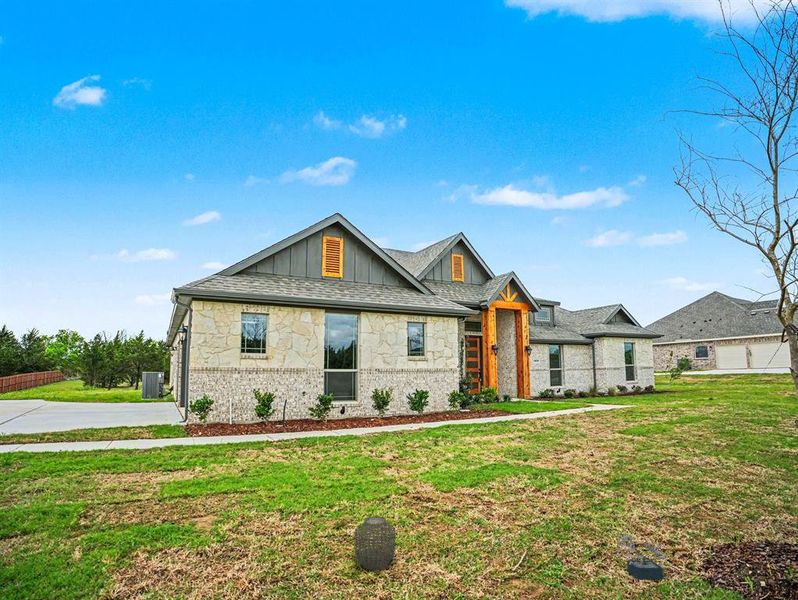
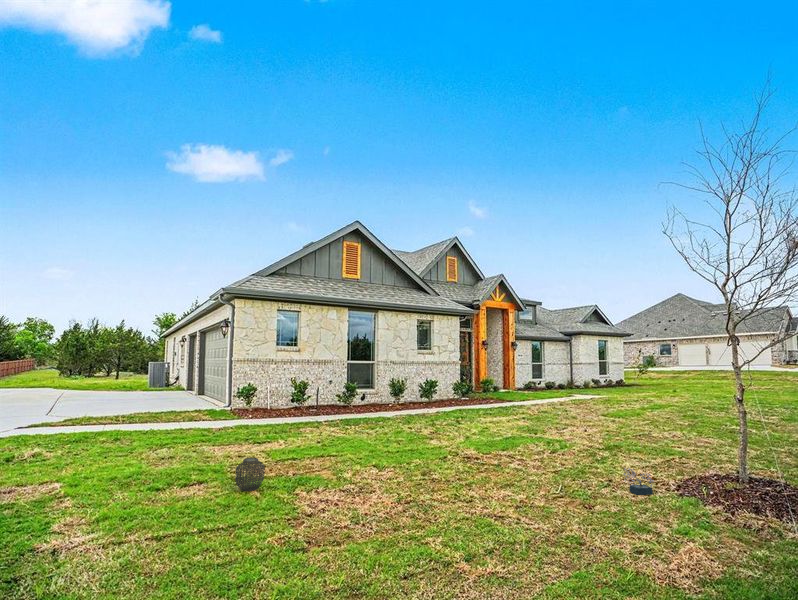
woven basket: present [354,516,395,570] -> present [235,458,265,491]

